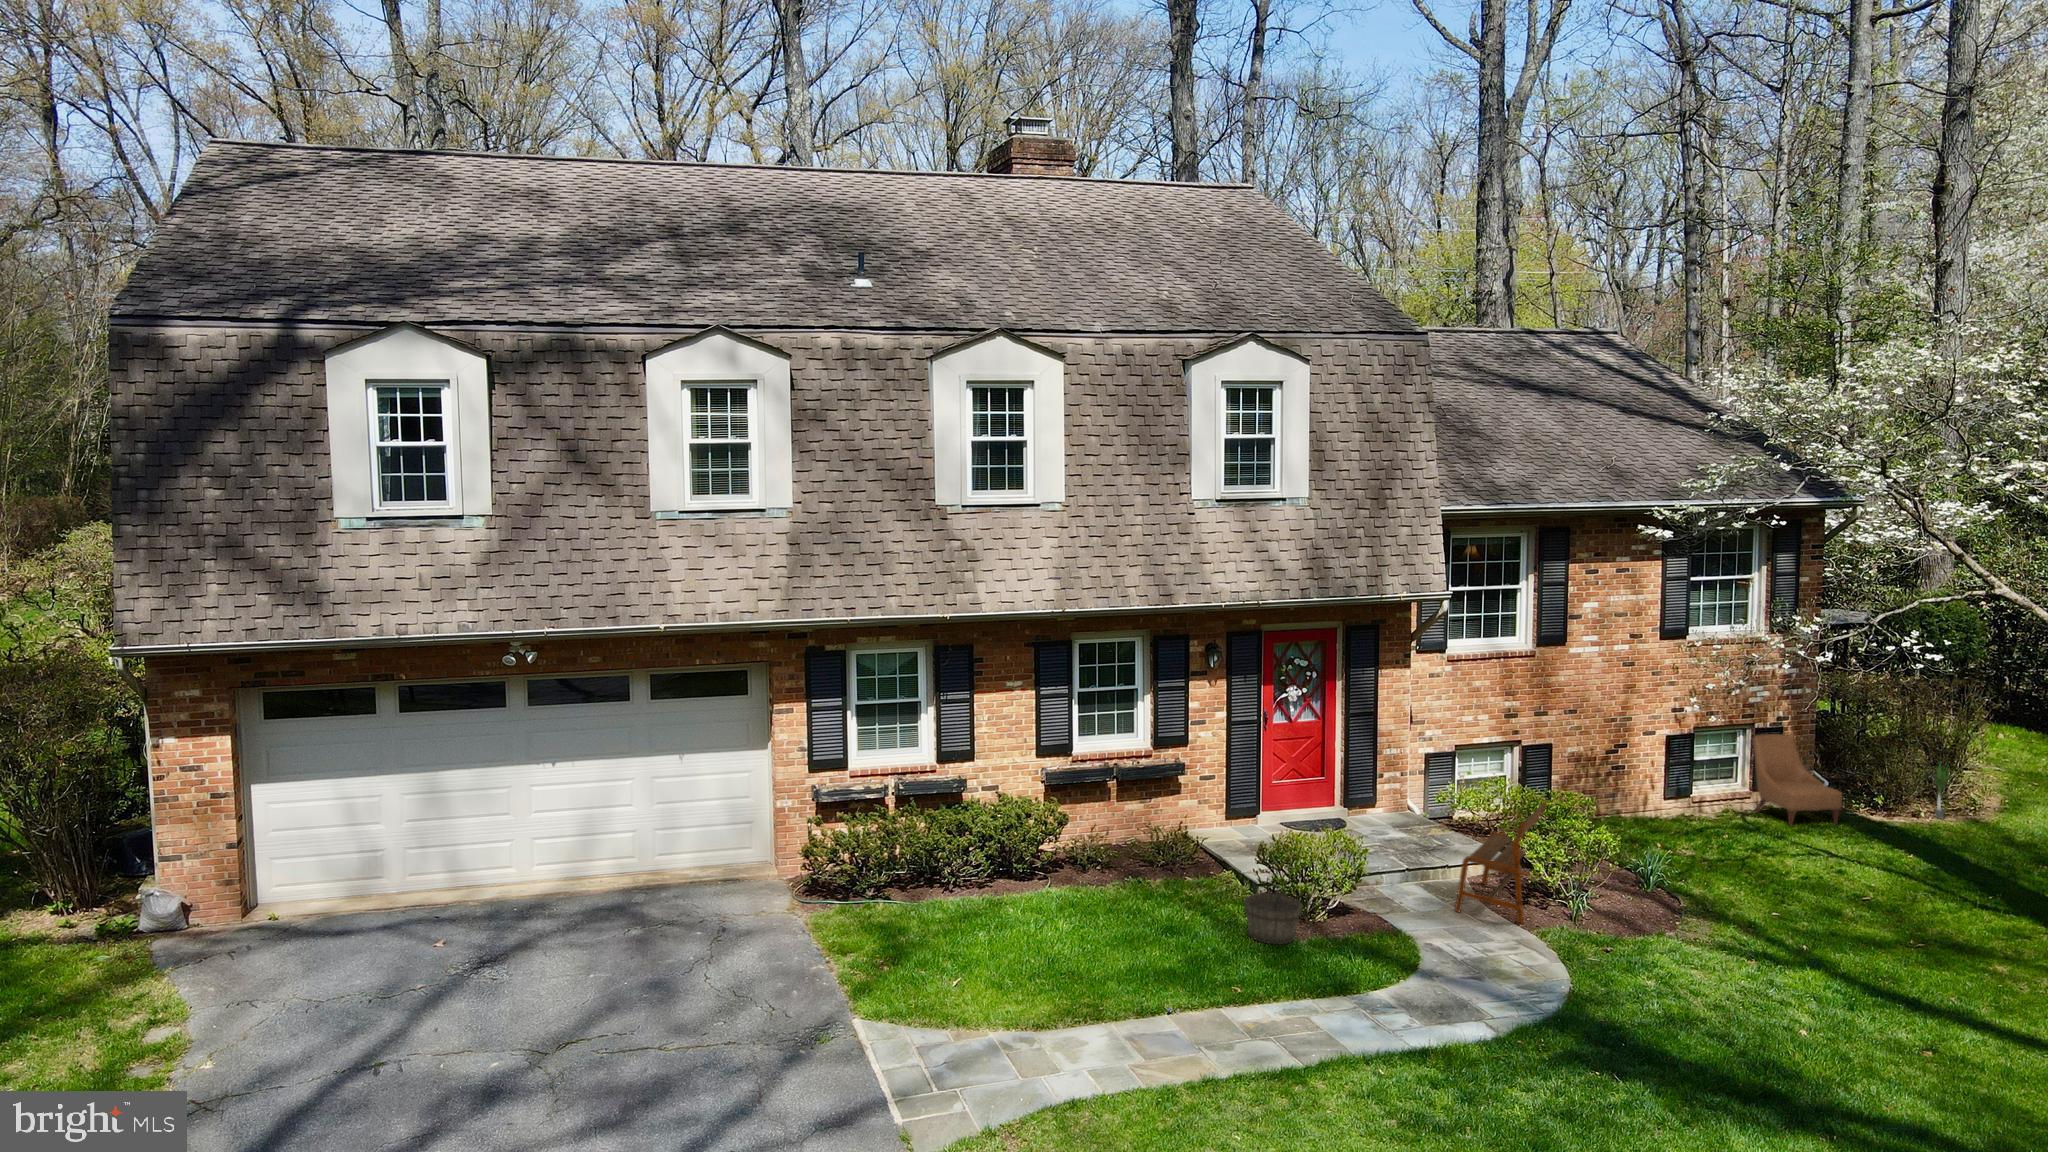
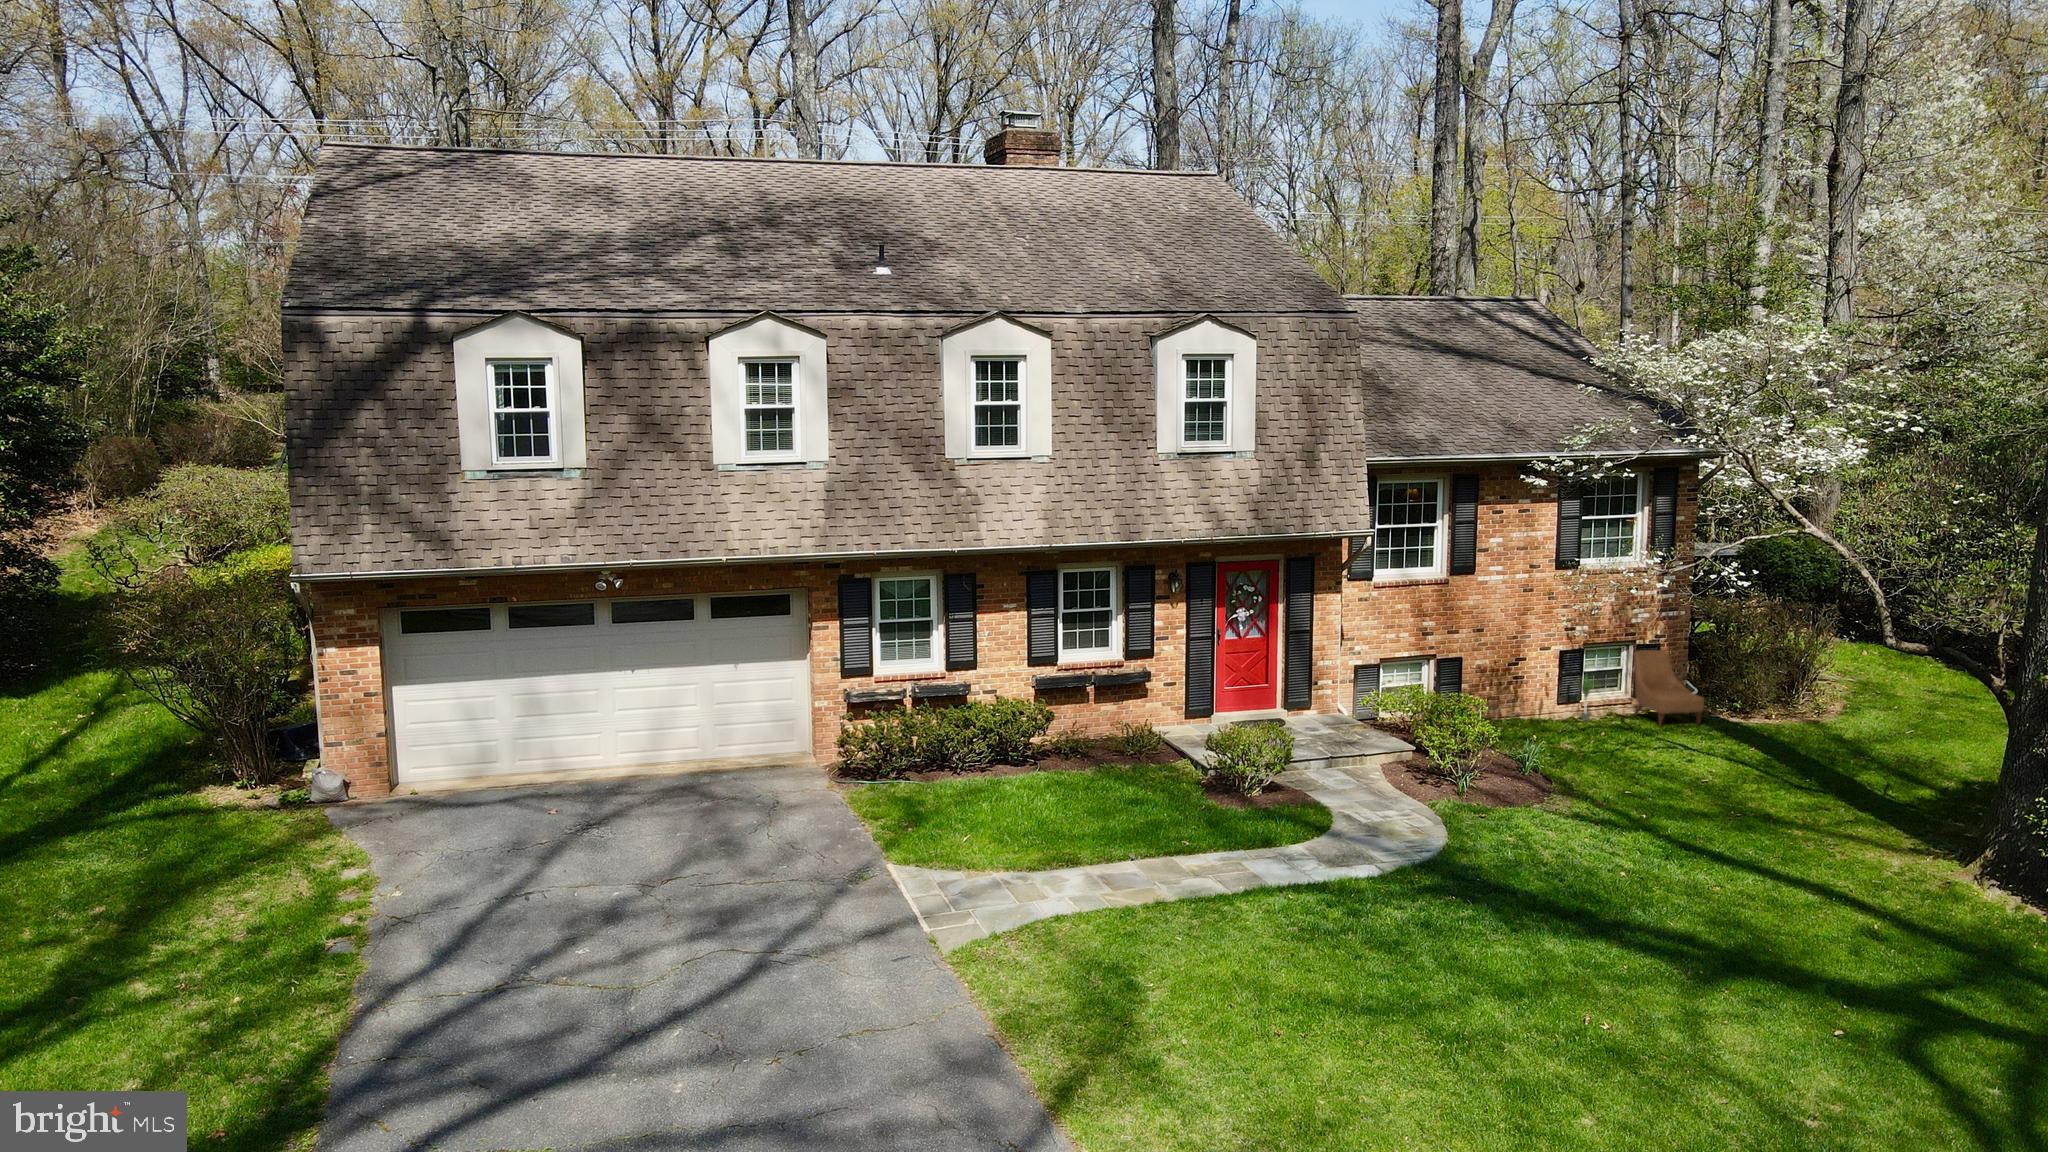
potted plant: present [1933,768,1950,819] -> present [1581,678,1595,721]
bench: present [1455,802,1546,924] -> none [1366,702,1444,799]
wooden bucket: present [1244,890,1302,944] -> none [1193,770,1240,813]

